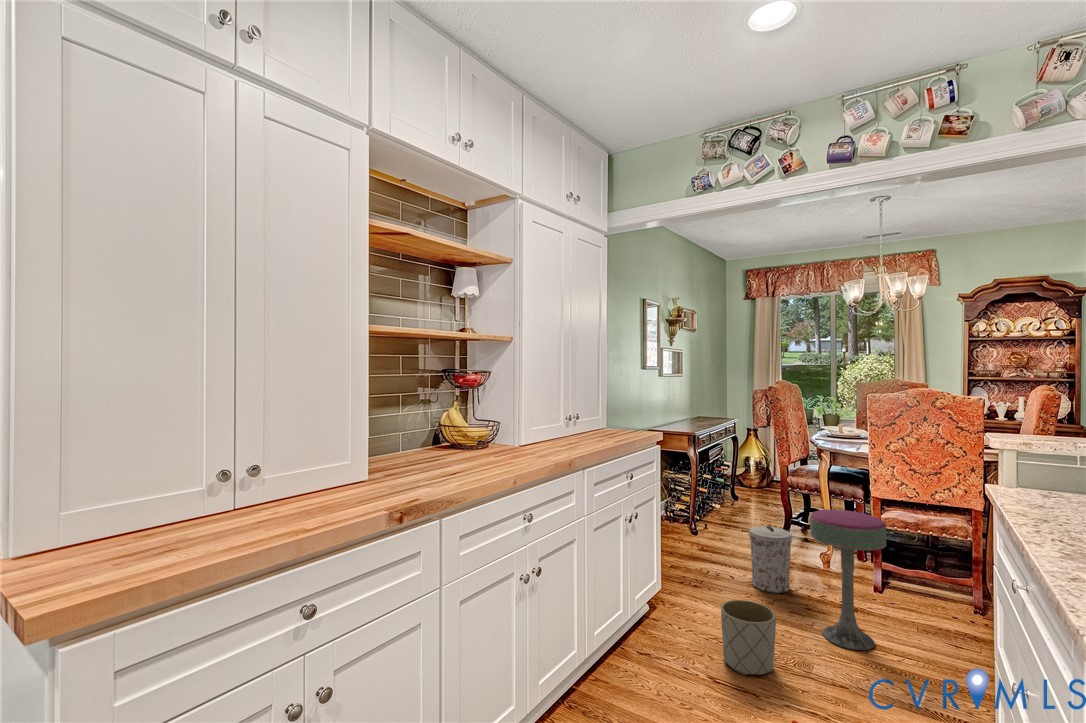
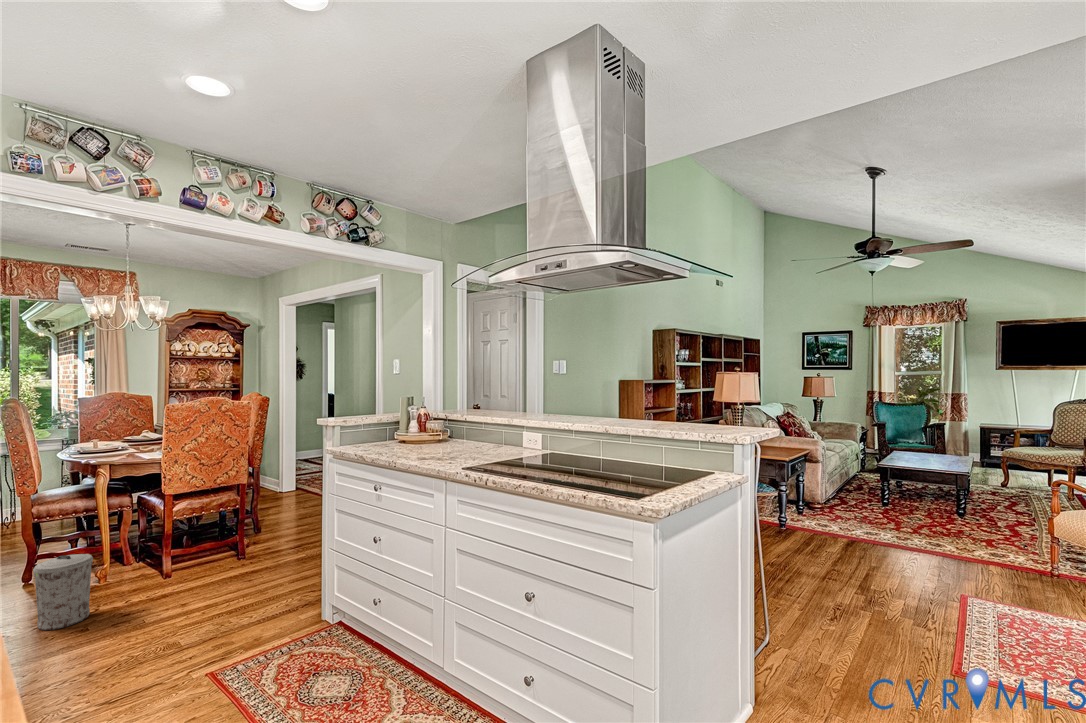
bar stool: present [810,510,886,650] -> none [145,502,216,624]
planter: present [721,600,776,675] -> none [91,611,158,688]

